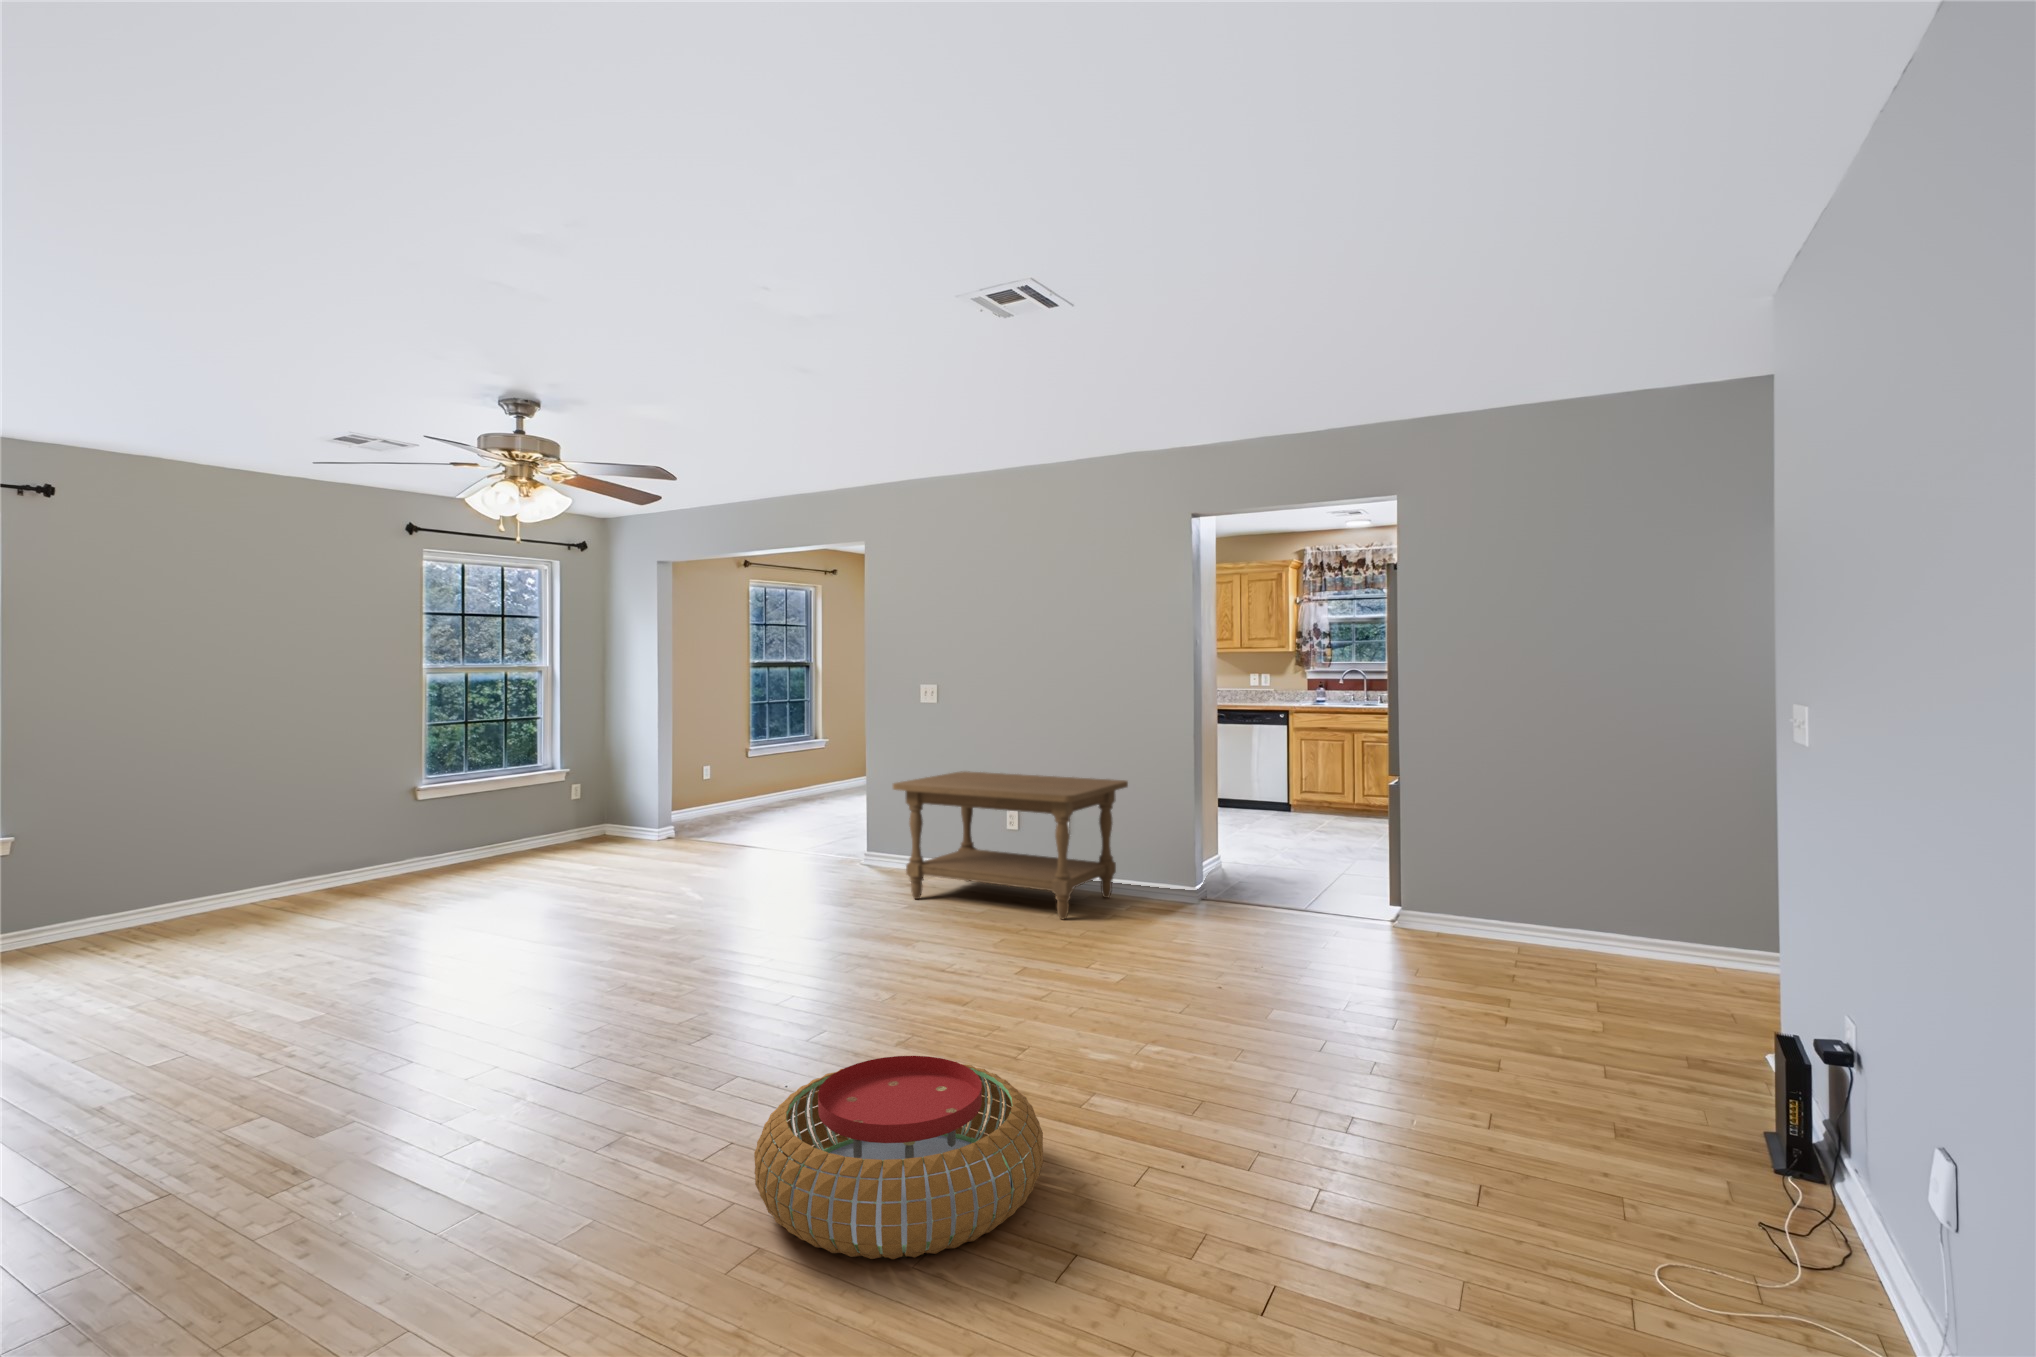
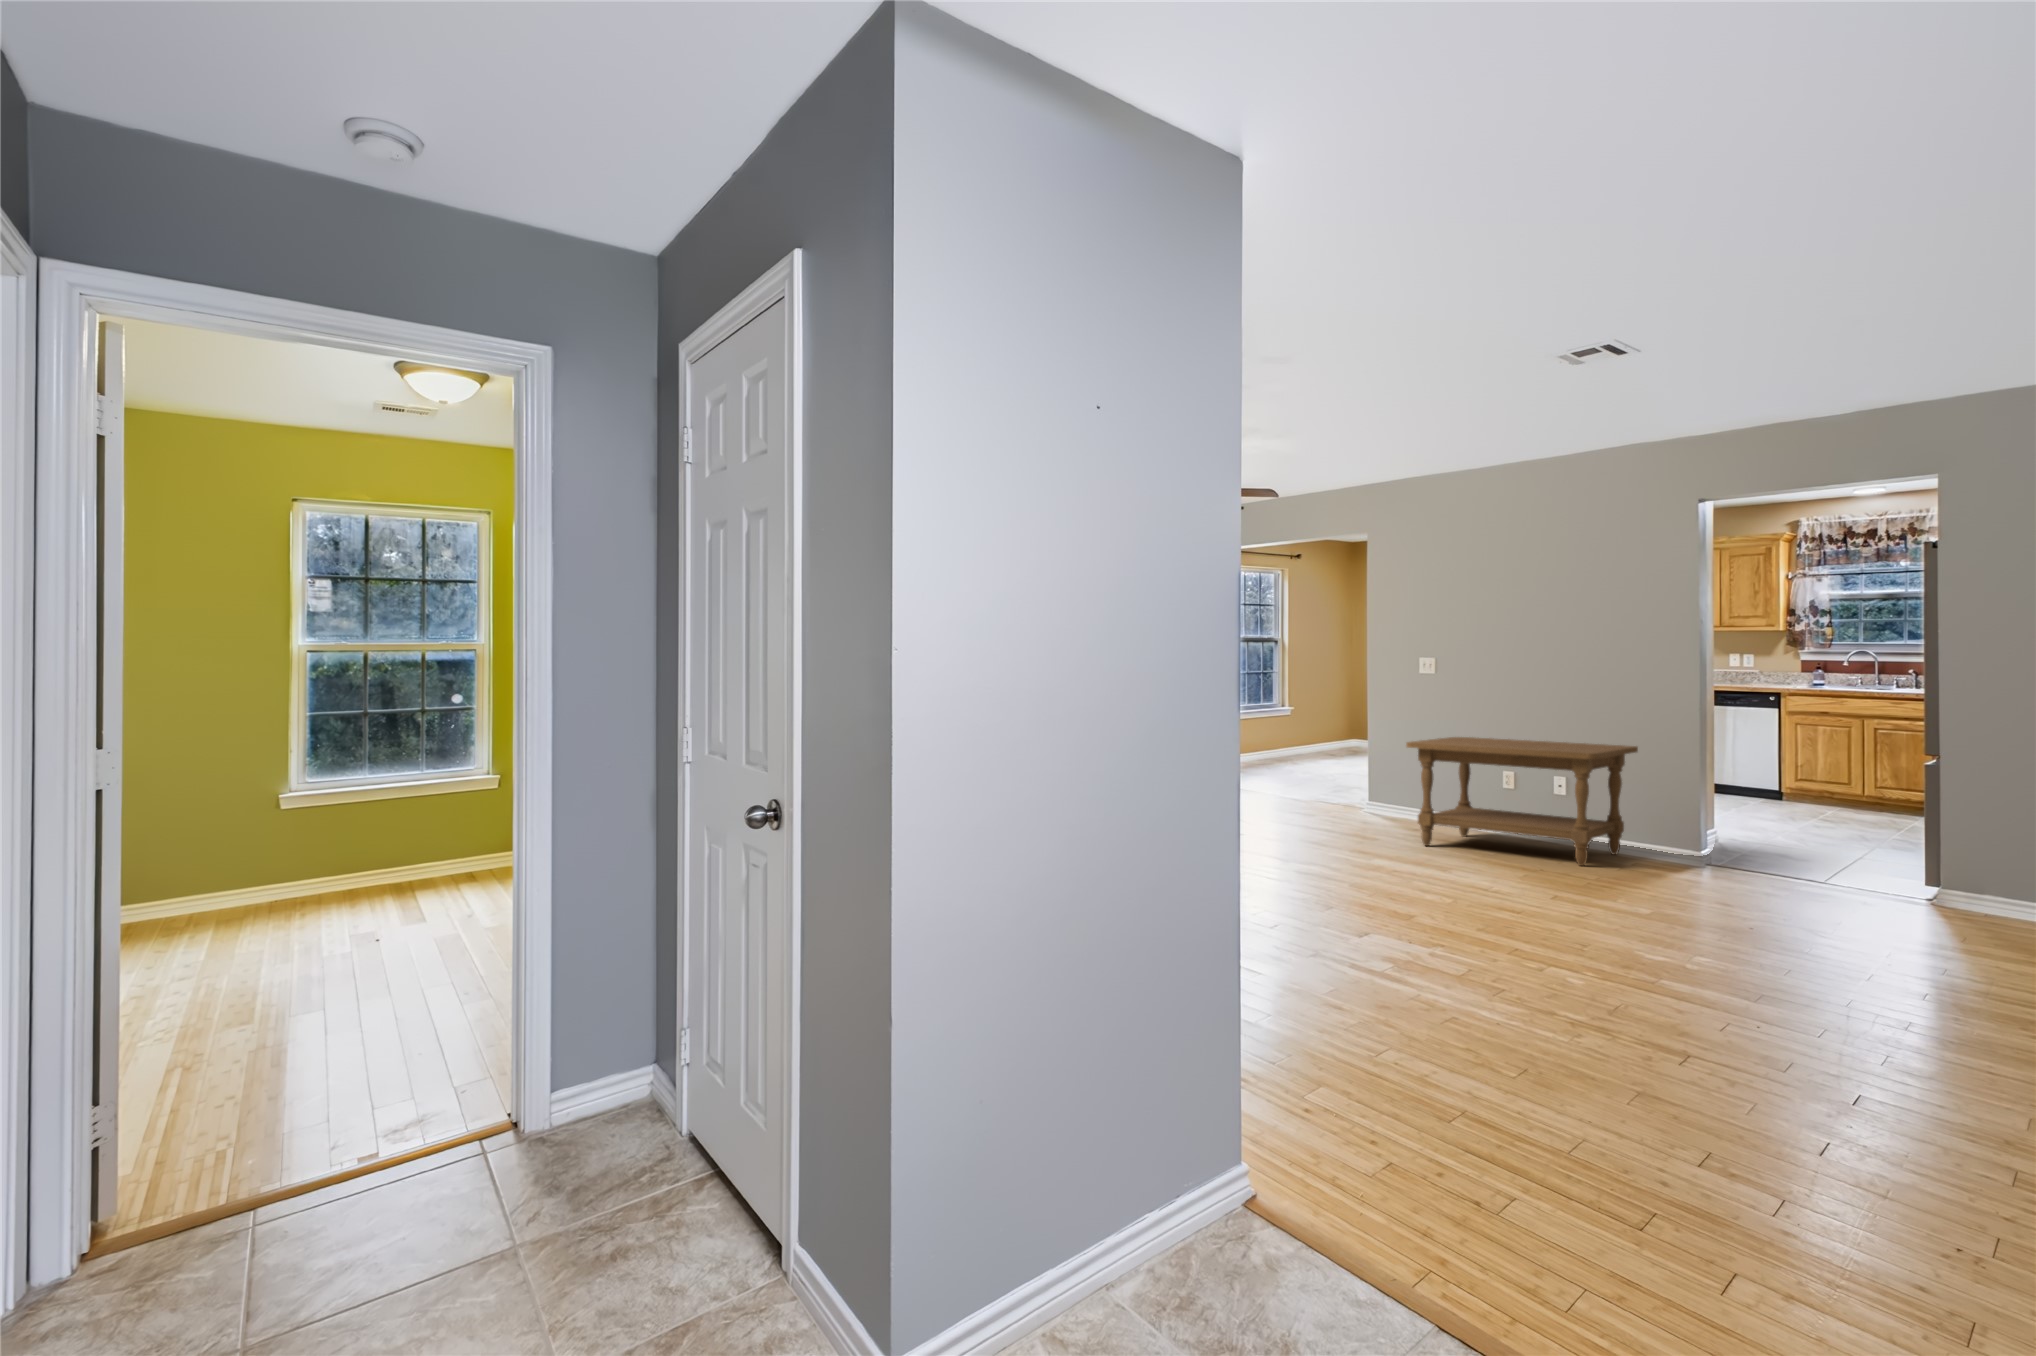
pouf: present [754,1056,1043,1259] -> none [1459,908,1681,1018]

